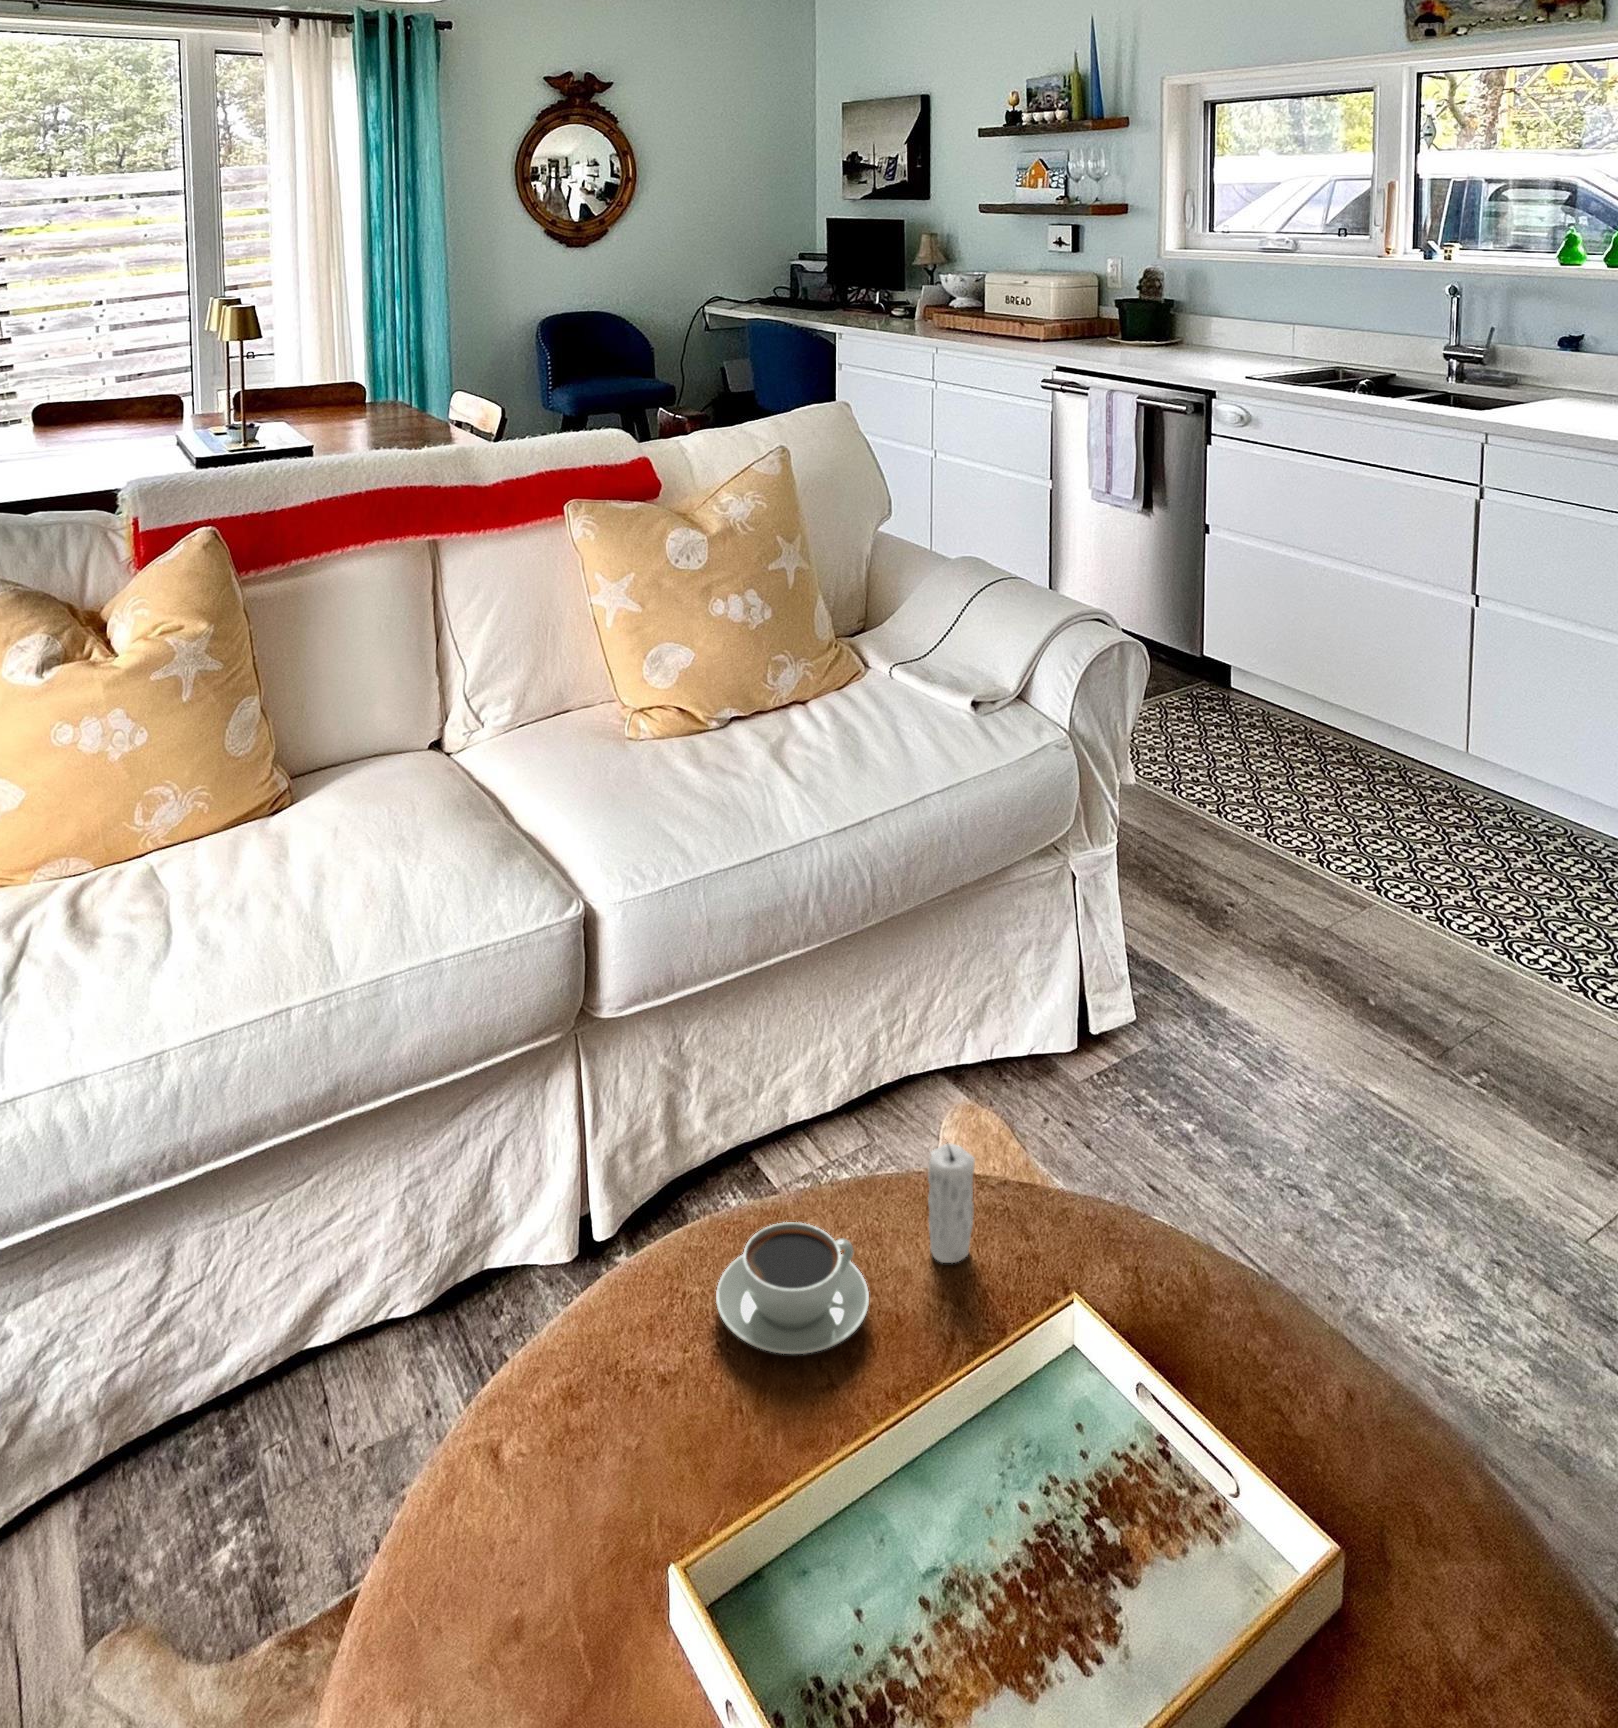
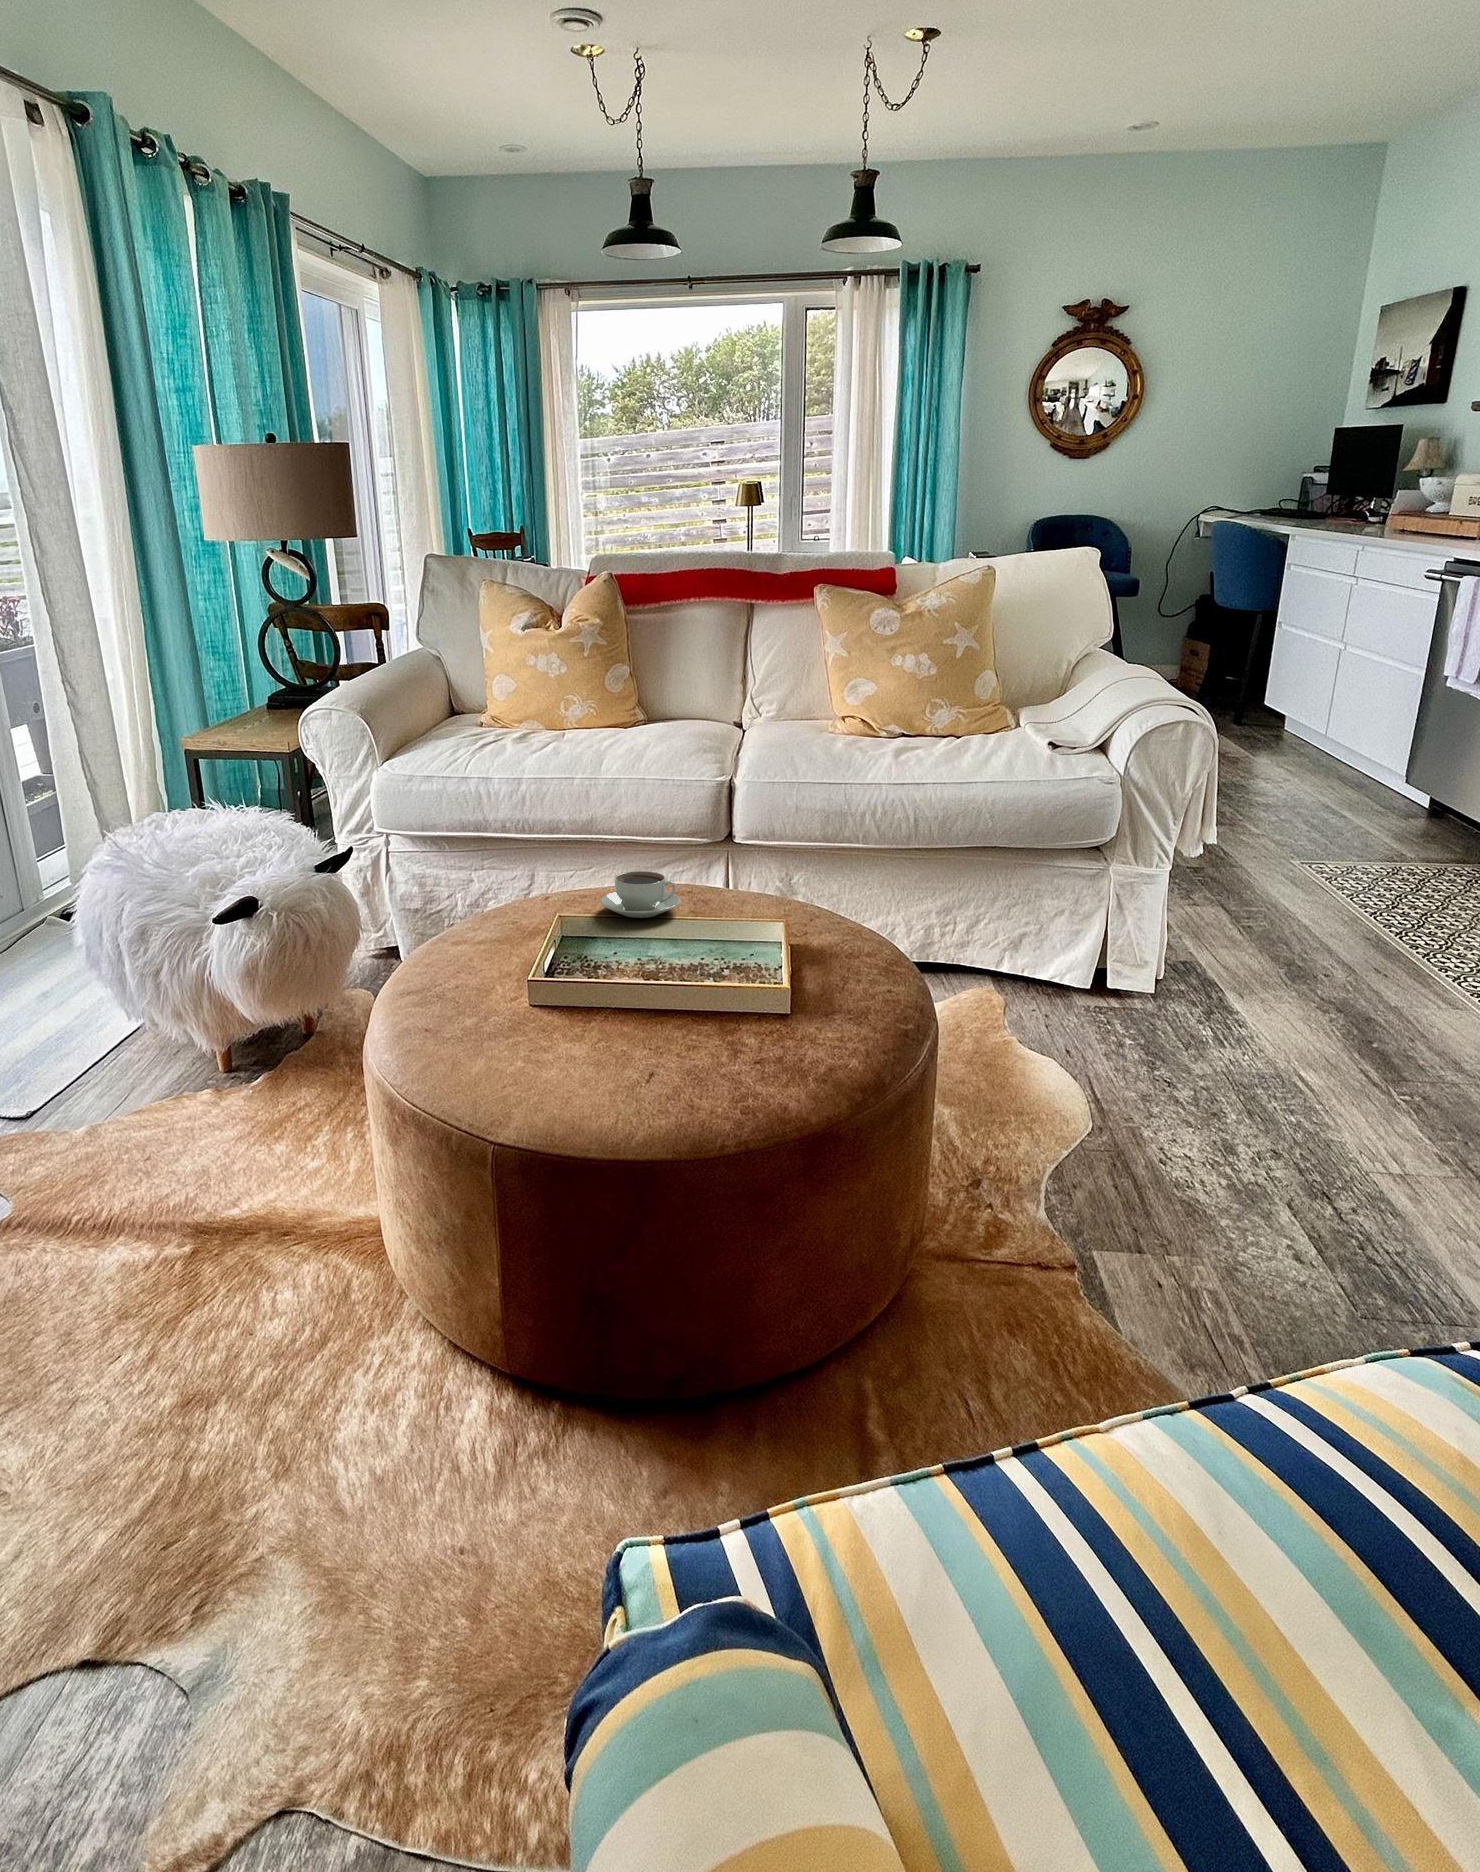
candle: present [928,1143,975,1263] -> none [726,841,753,915]

